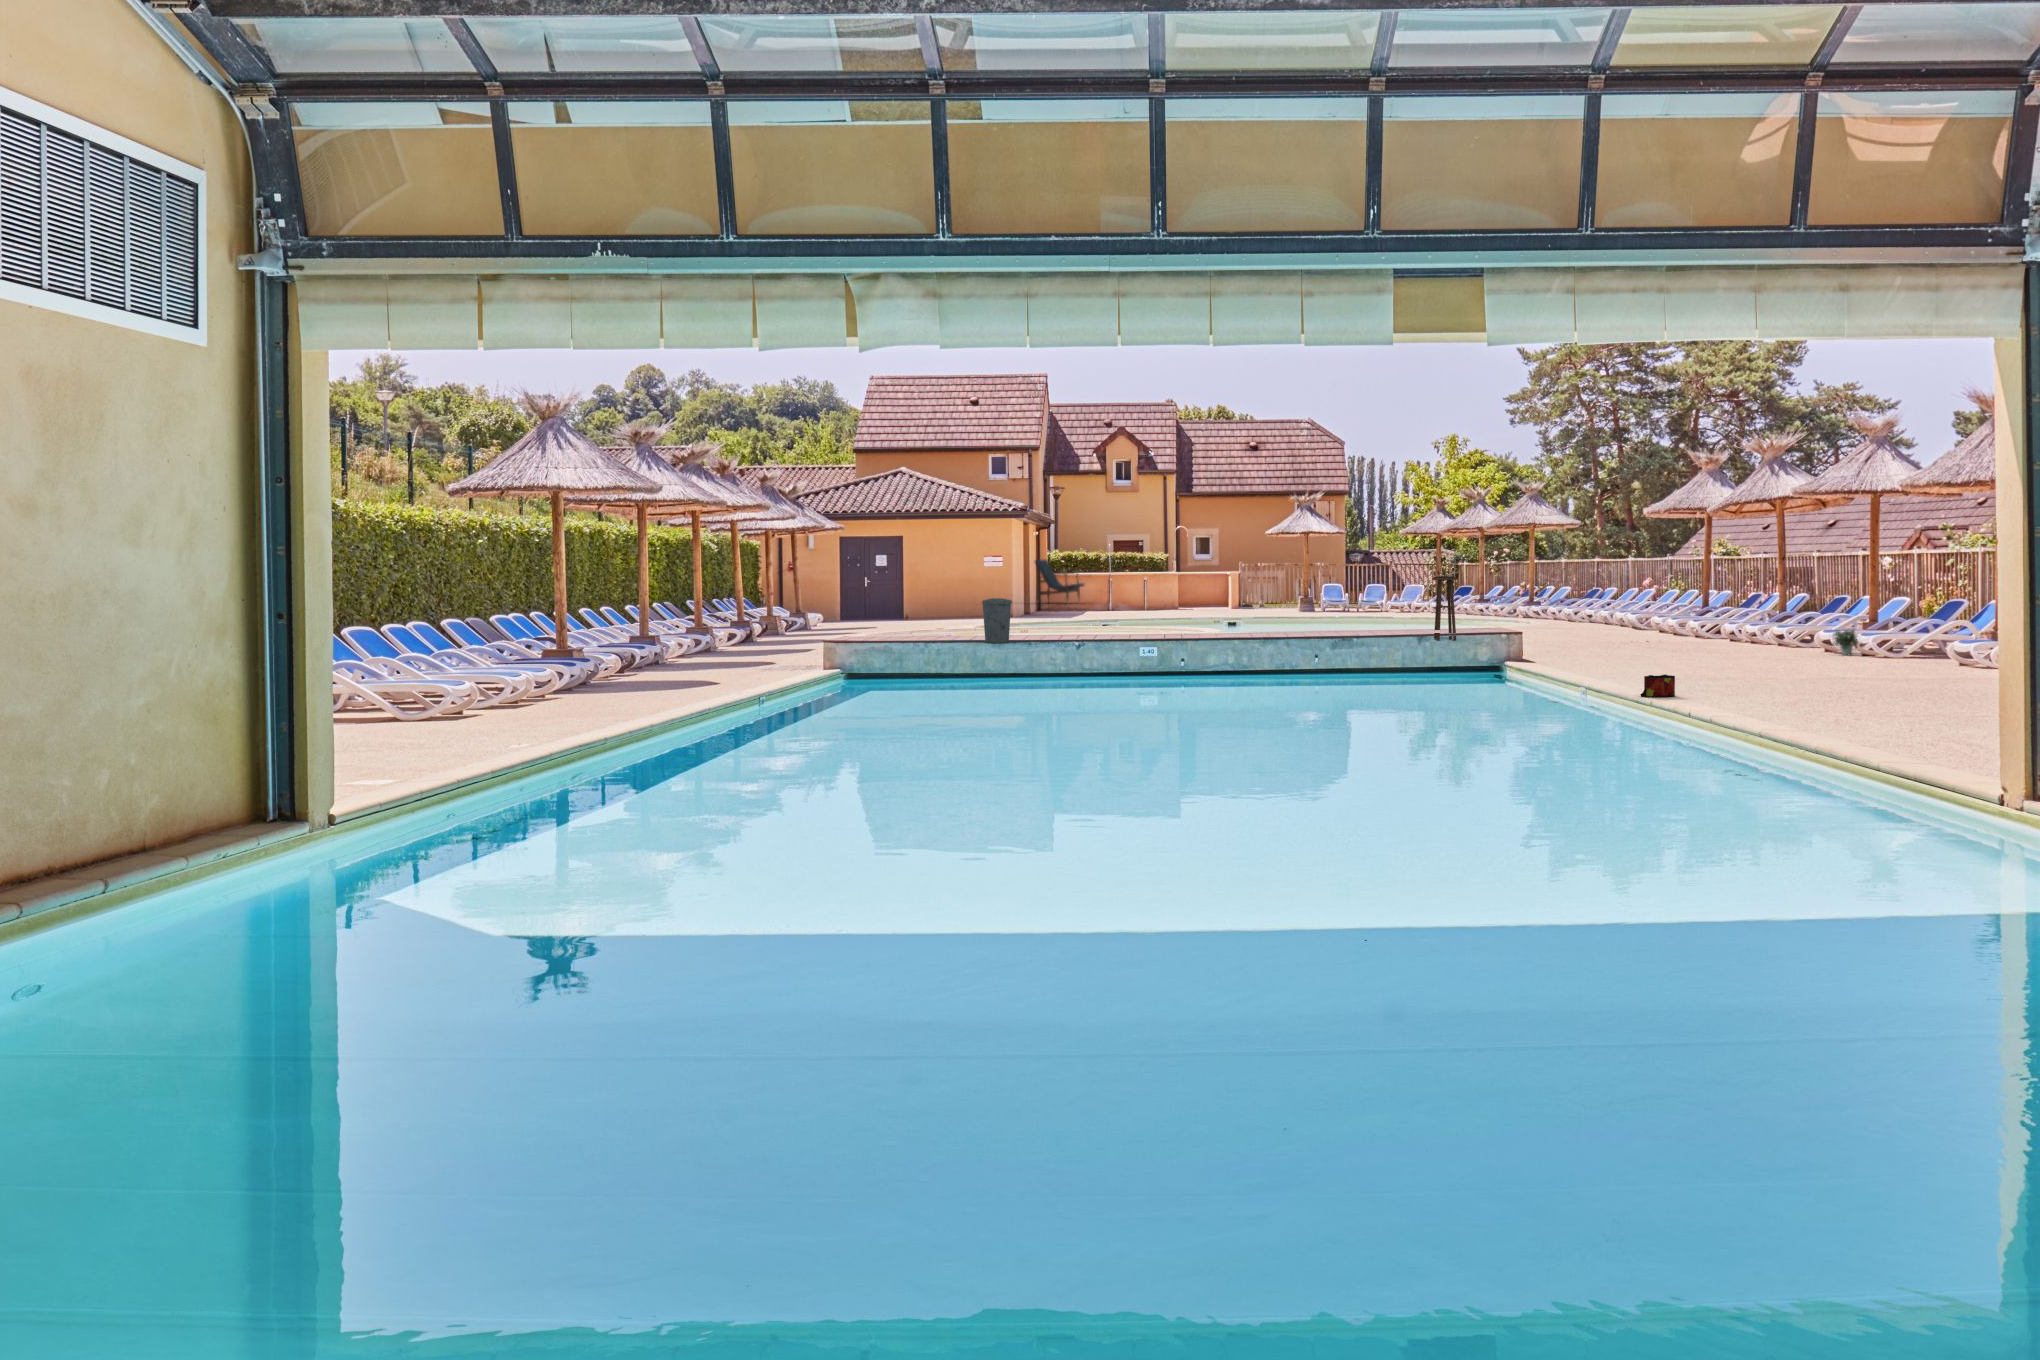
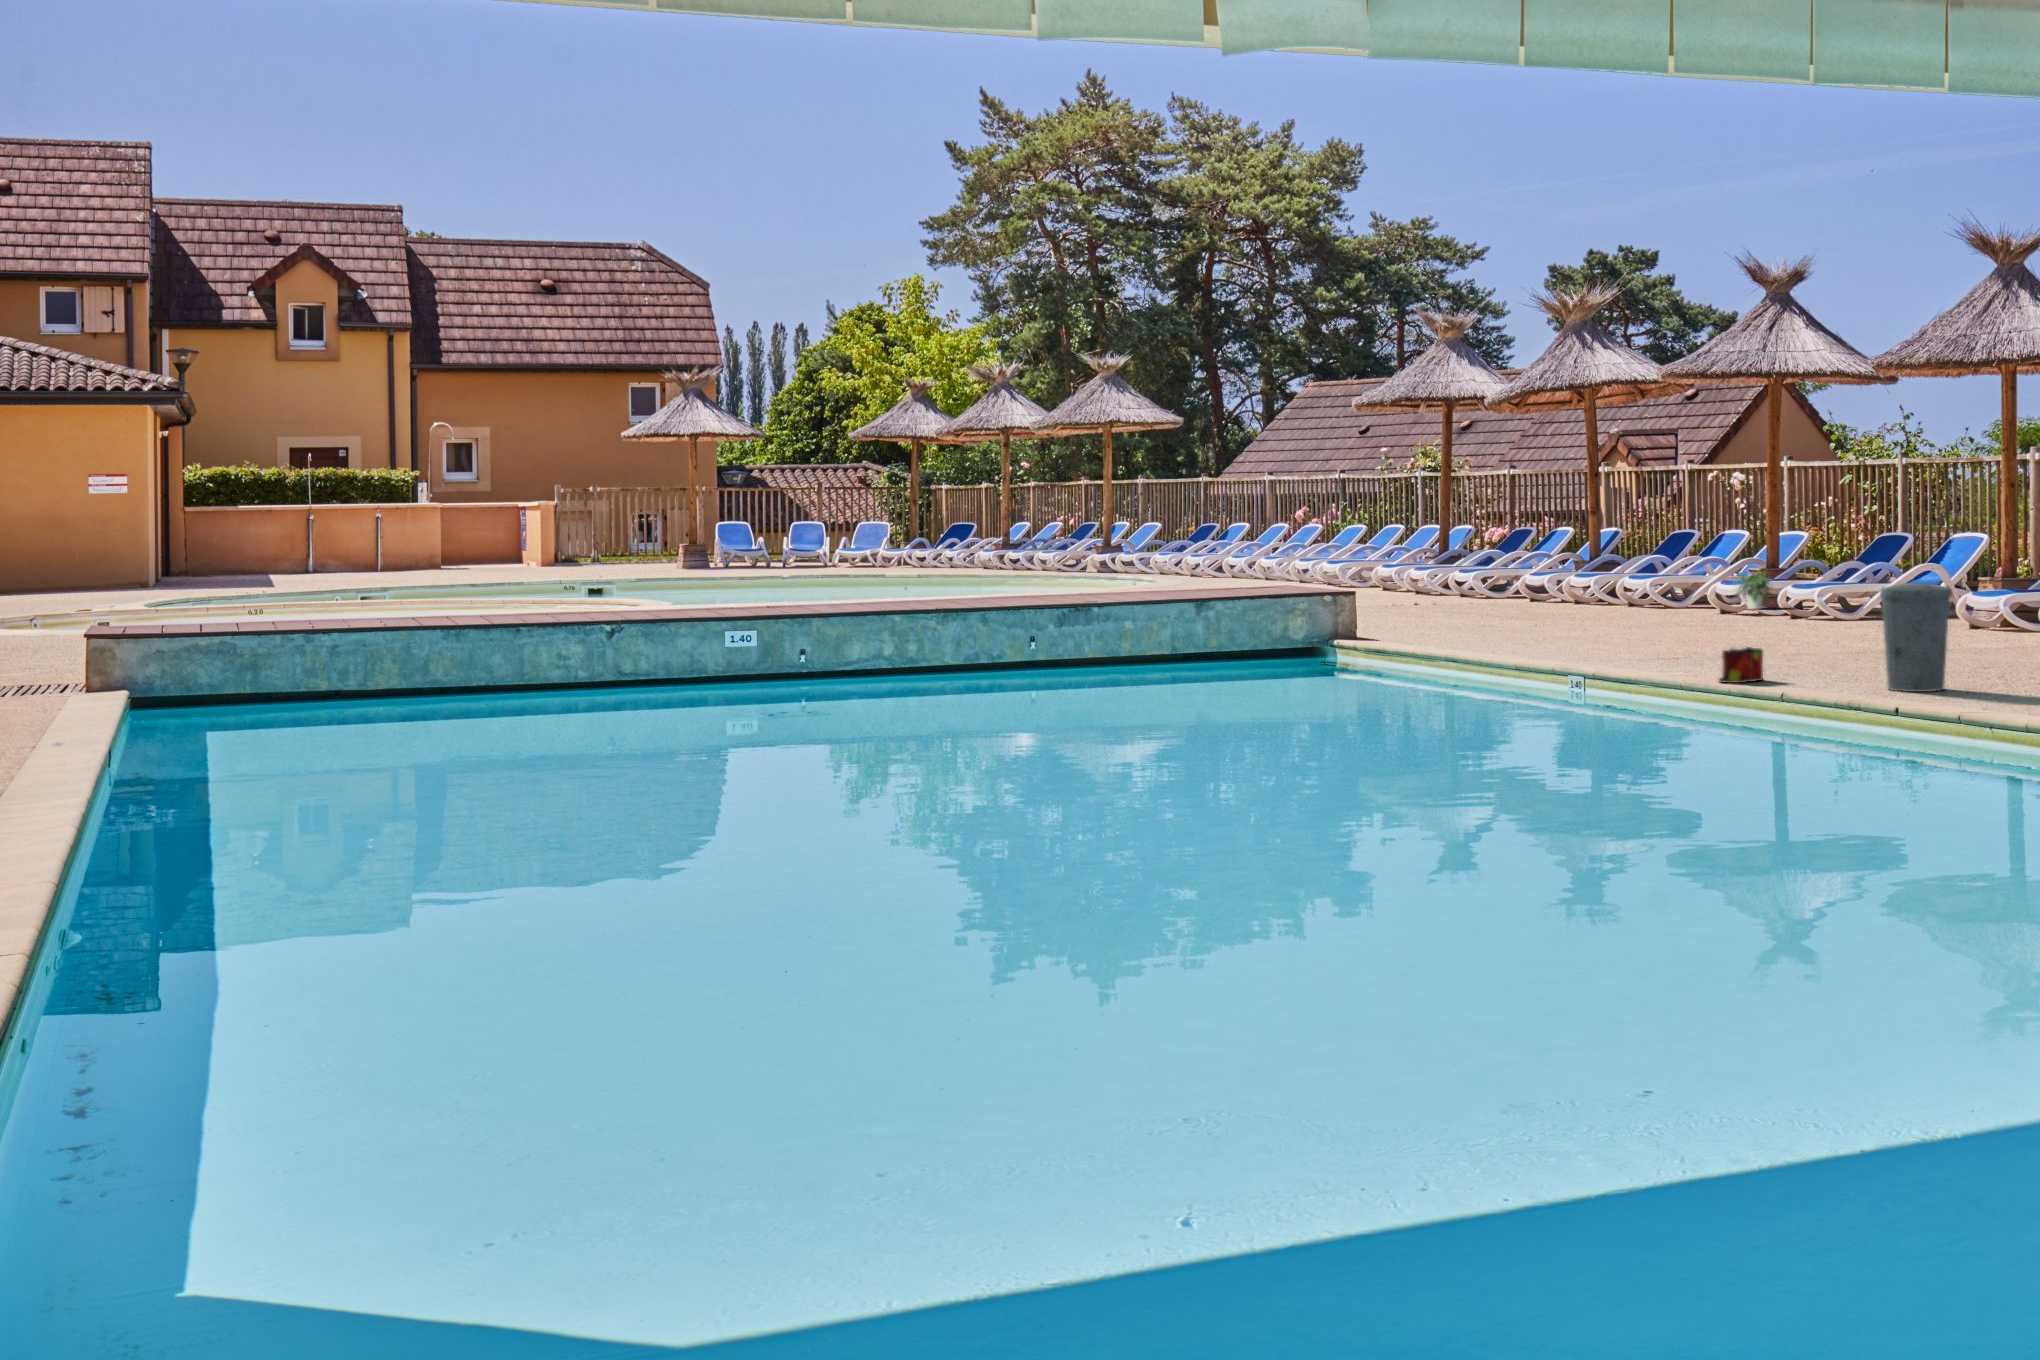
lounge chair: present [1035,559,1084,601] -> none [205,479,300,559]
stool: present [1432,576,1457,640] -> none [1106,500,1147,604]
trash can: present [982,598,1012,643] -> present [1880,583,1953,692]

